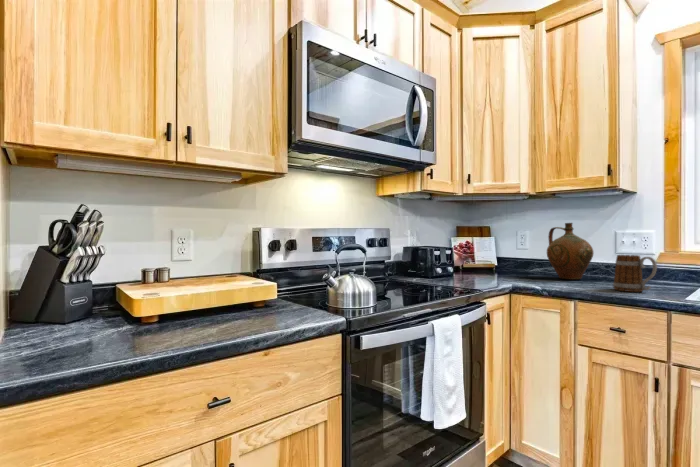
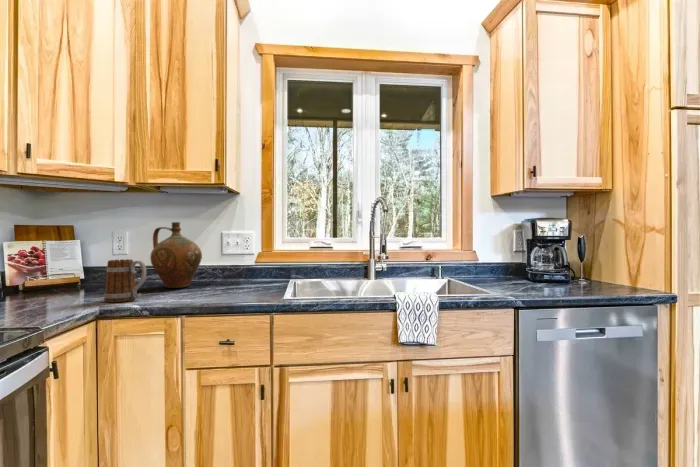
mug: present [613,255,657,292] -> present [104,259,147,302]

